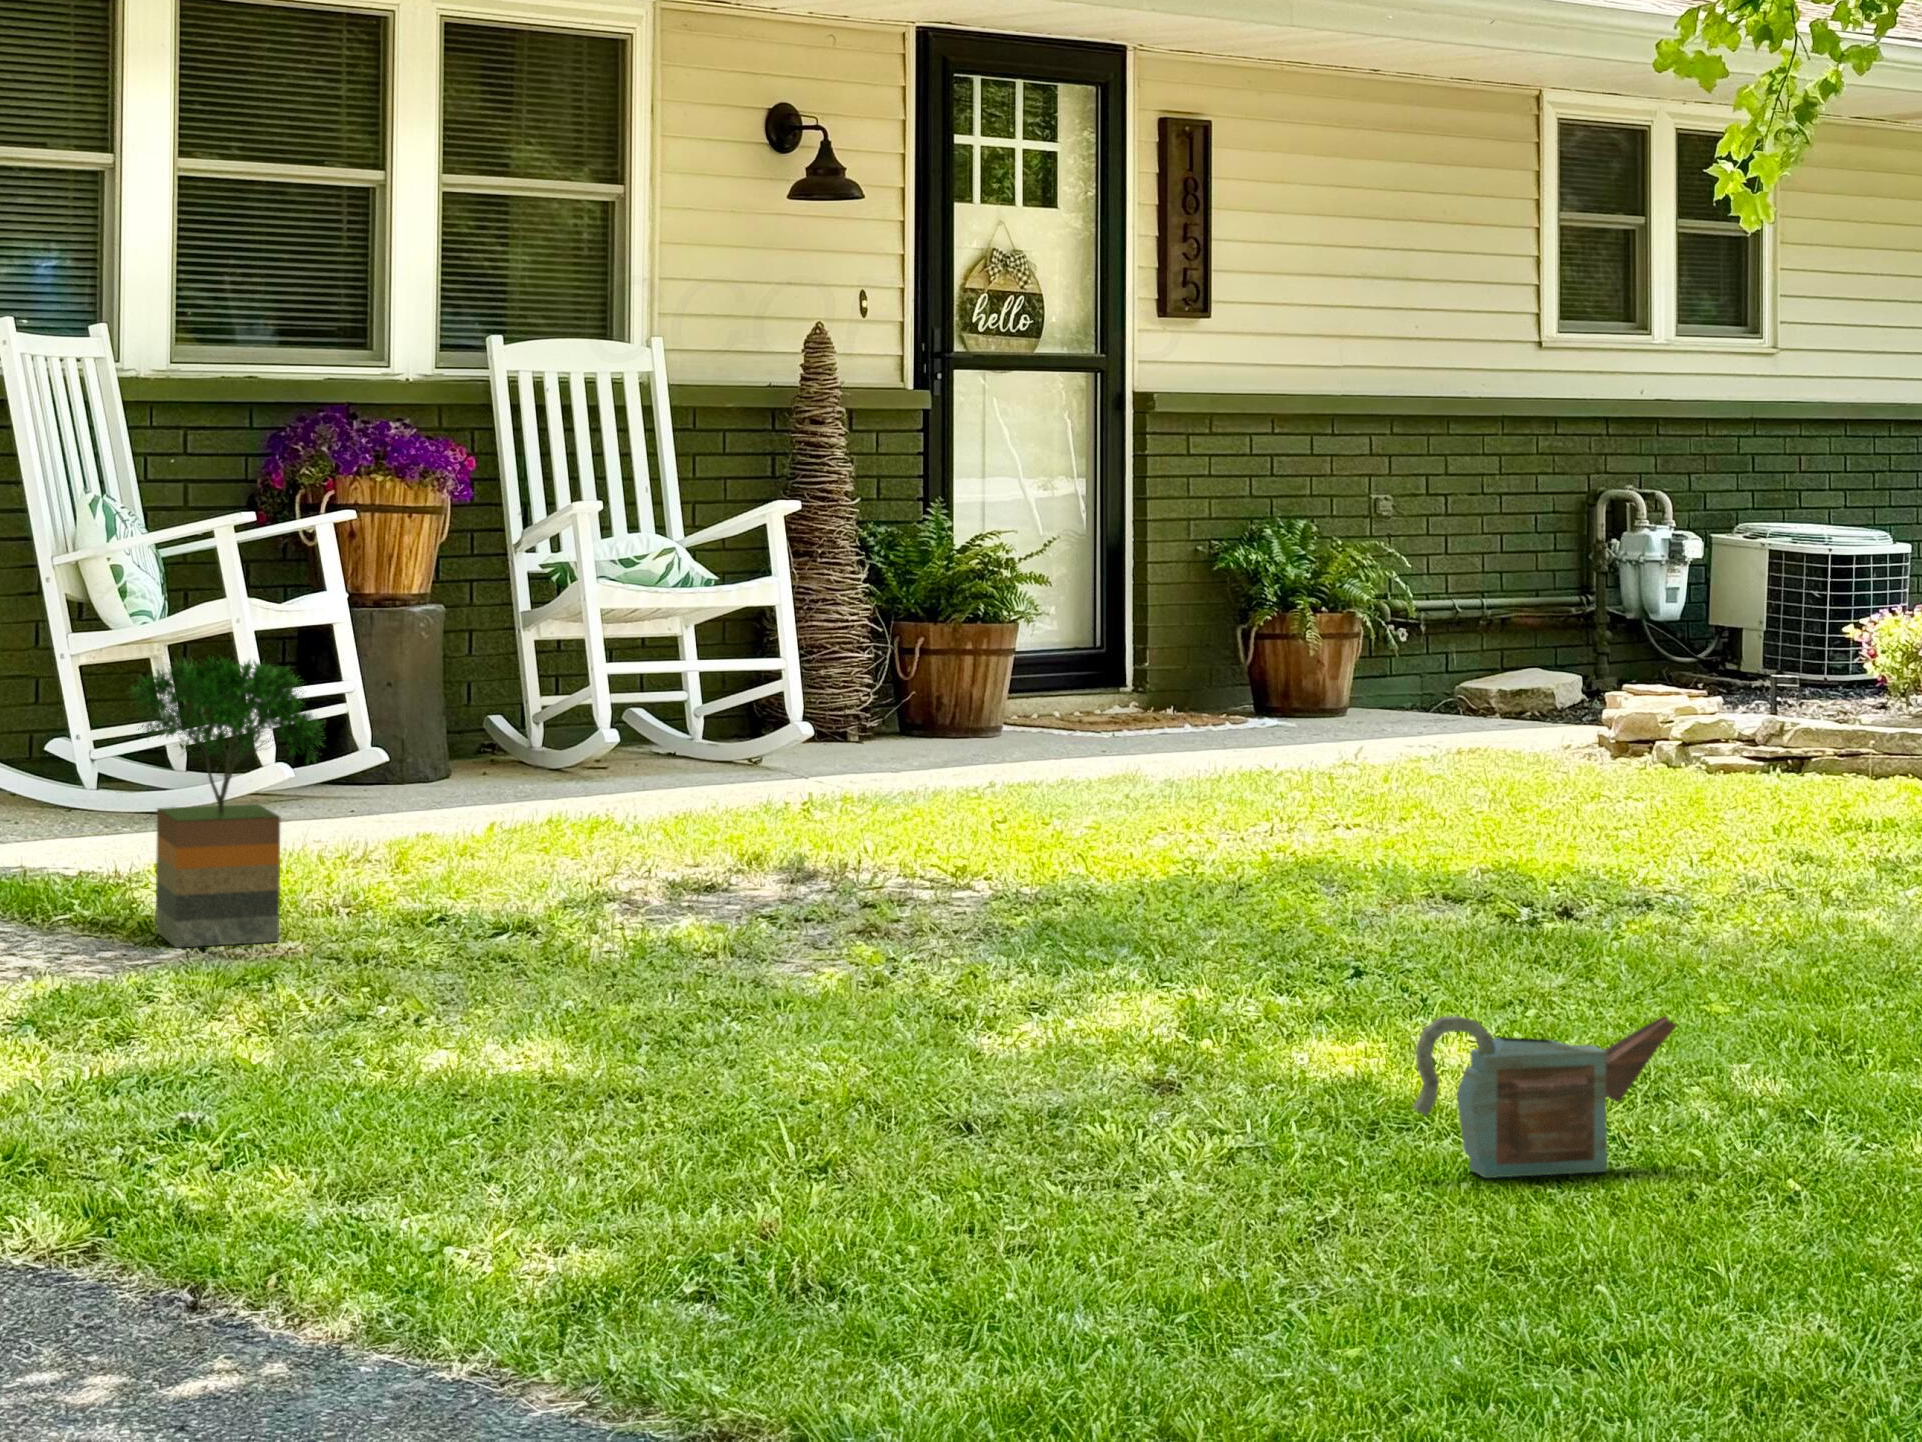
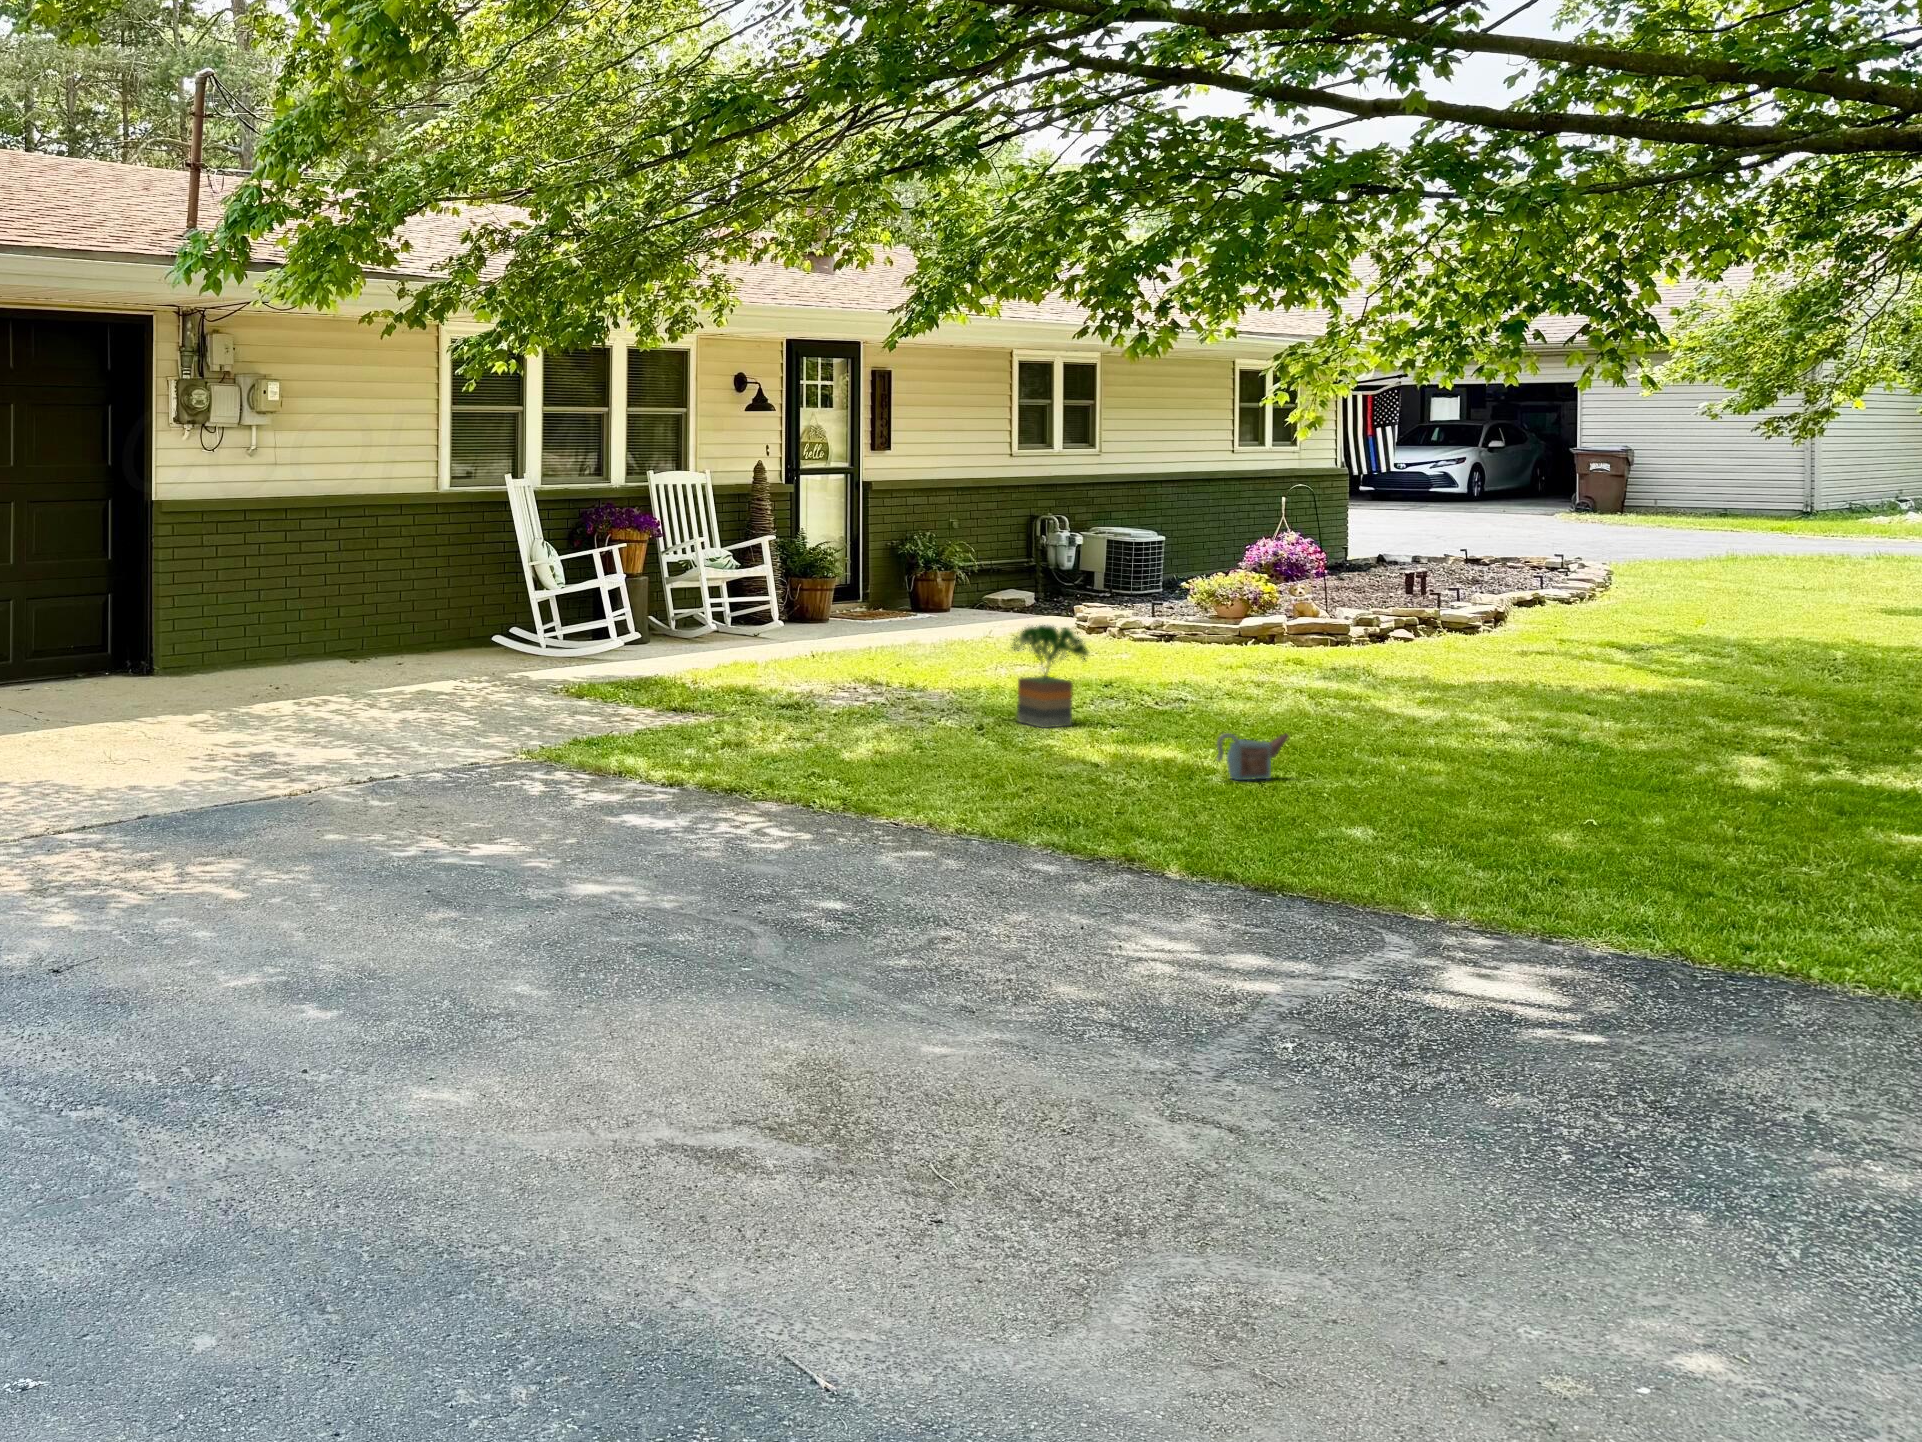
potted tree: present [131,658,325,947] -> present [1011,625,1089,728]

